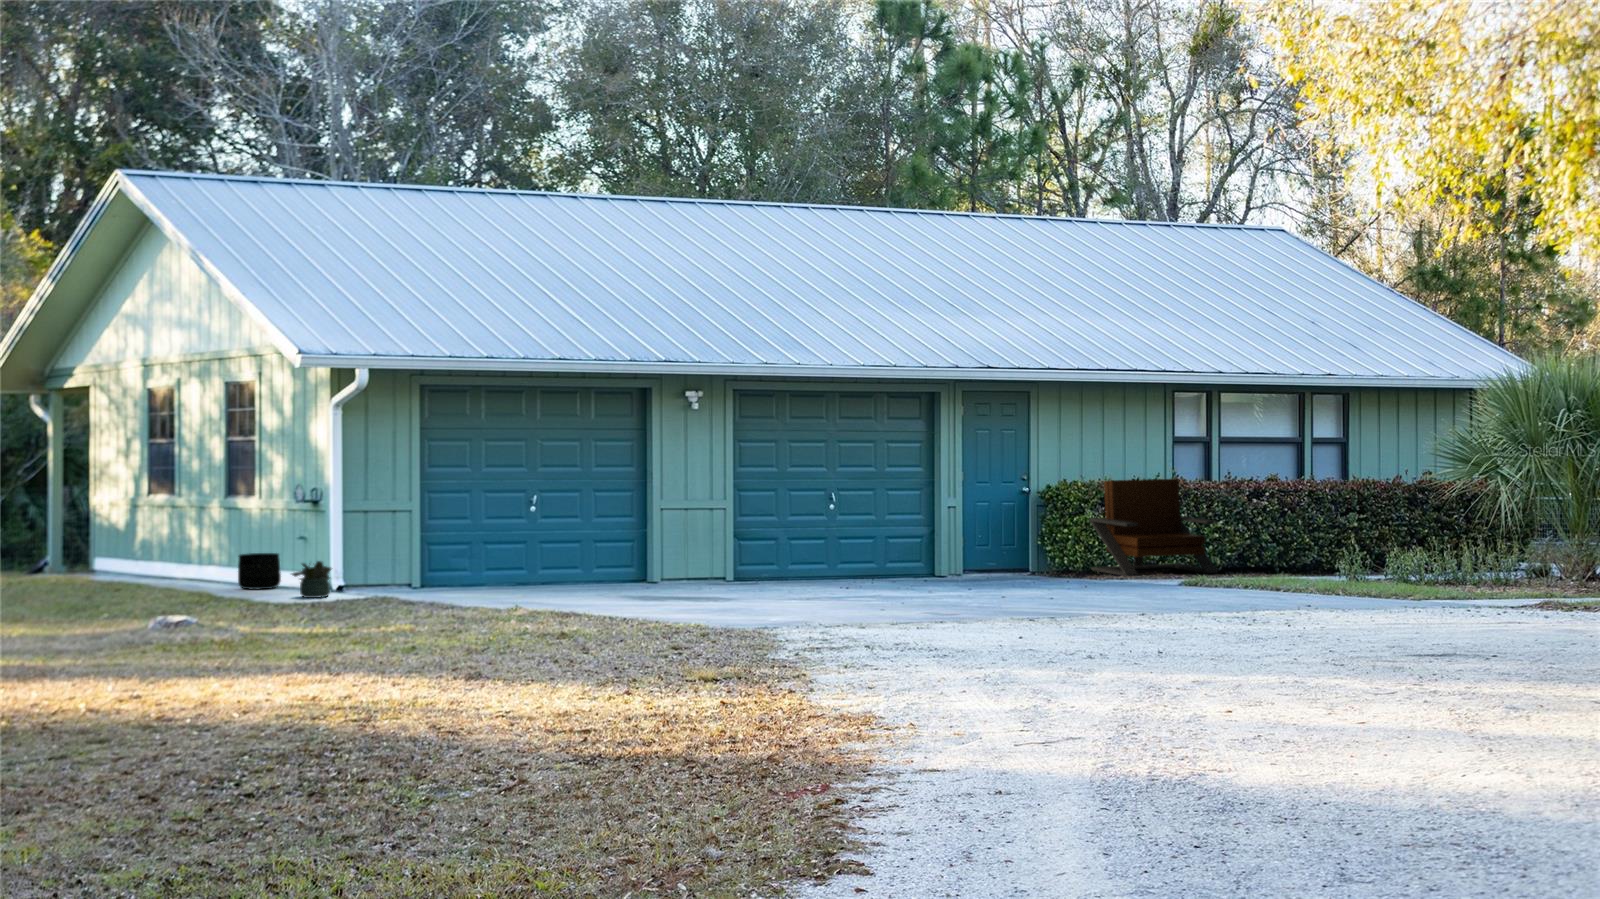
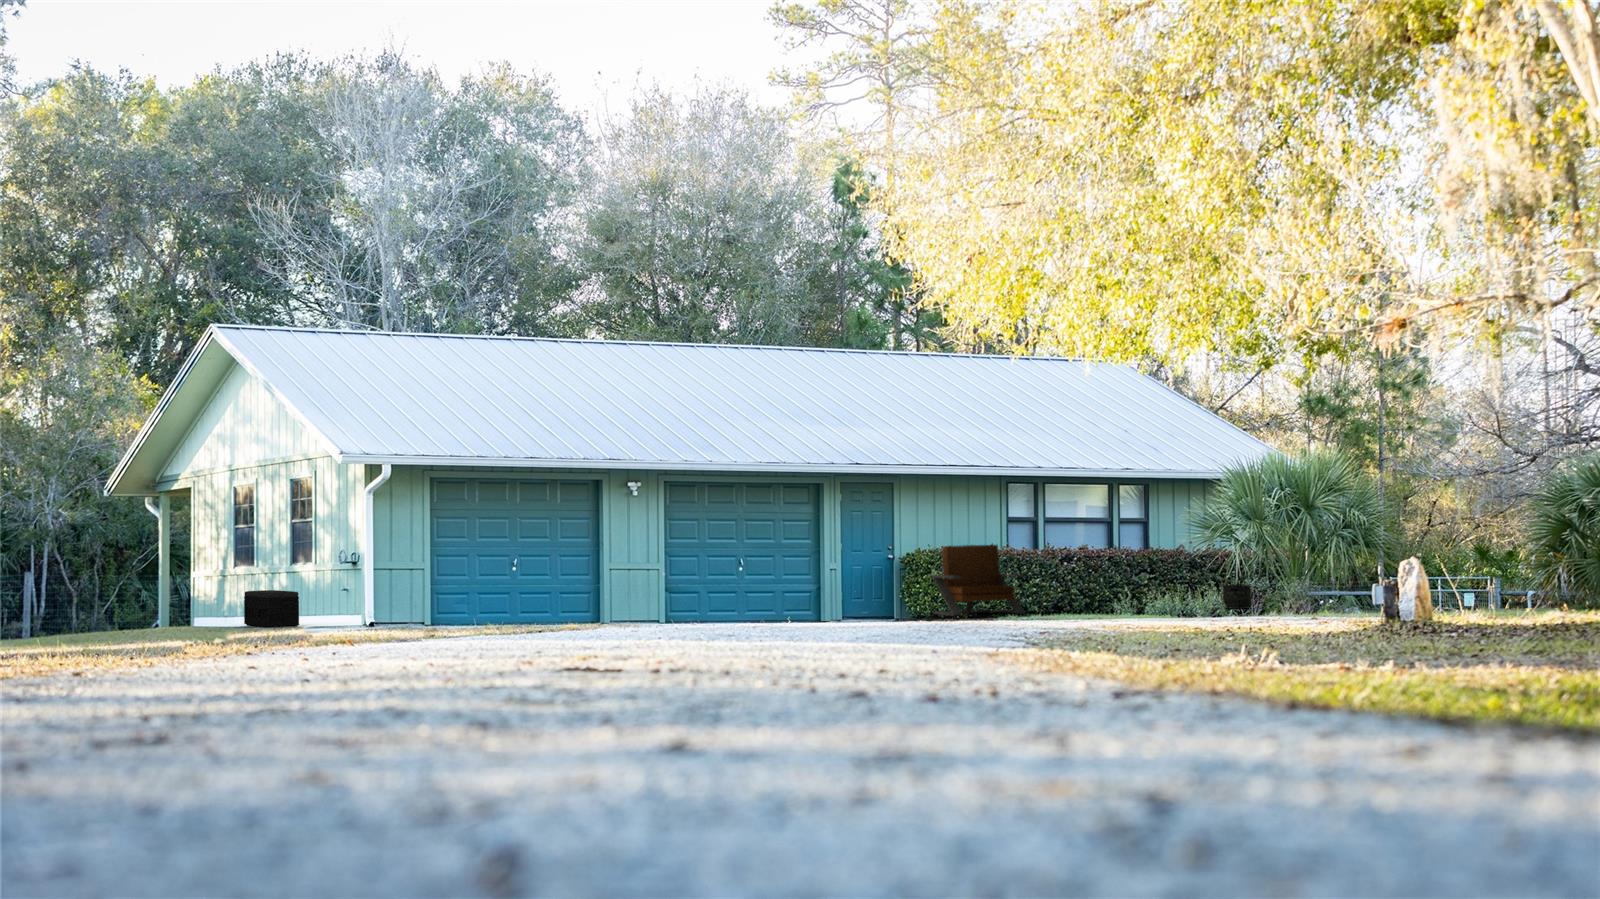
storage bench: none [163,529,238,584] -> present [244,590,299,628]
basket: present [238,553,281,589] -> present [1222,584,1252,609]
decorative plant: present [292,561,331,598] -> none [334,605,365,631]

